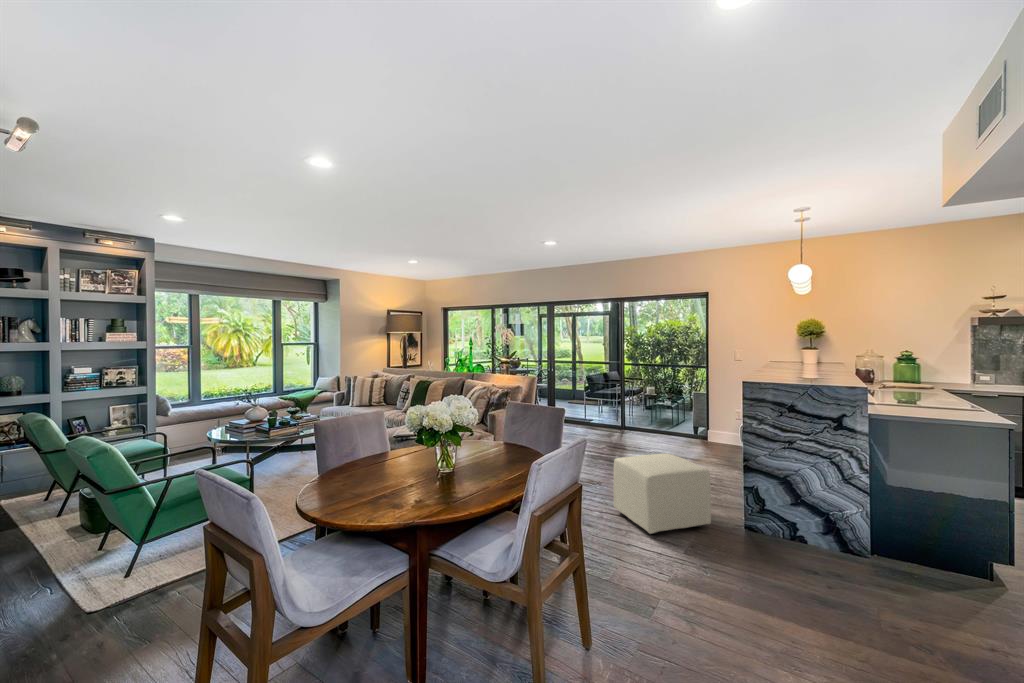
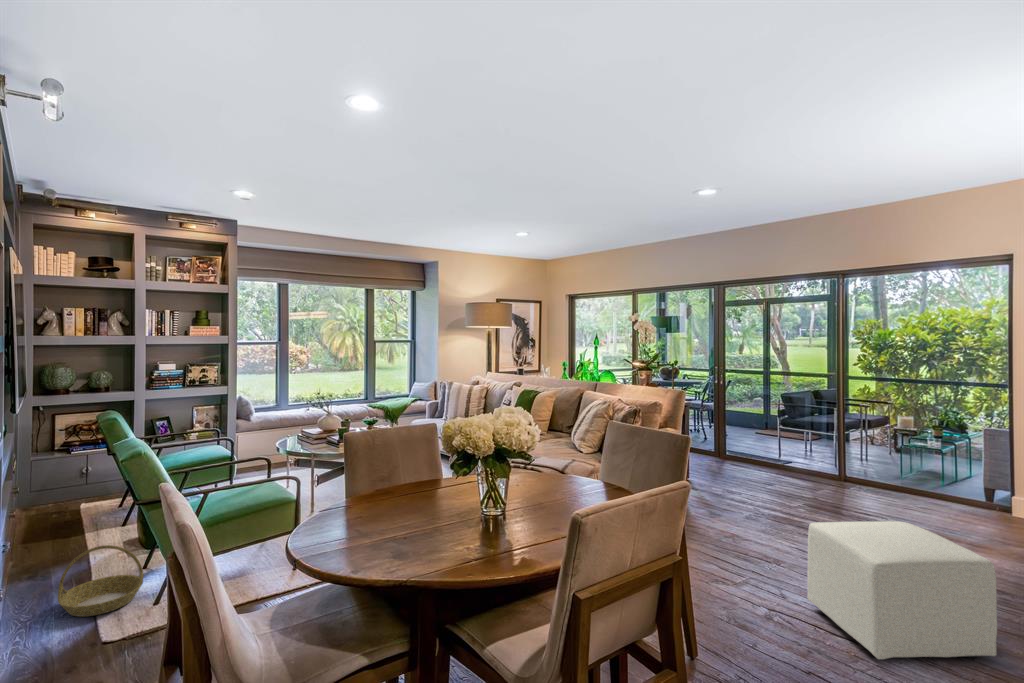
basket: none [24,524,105,586] -> present [58,545,144,617]

